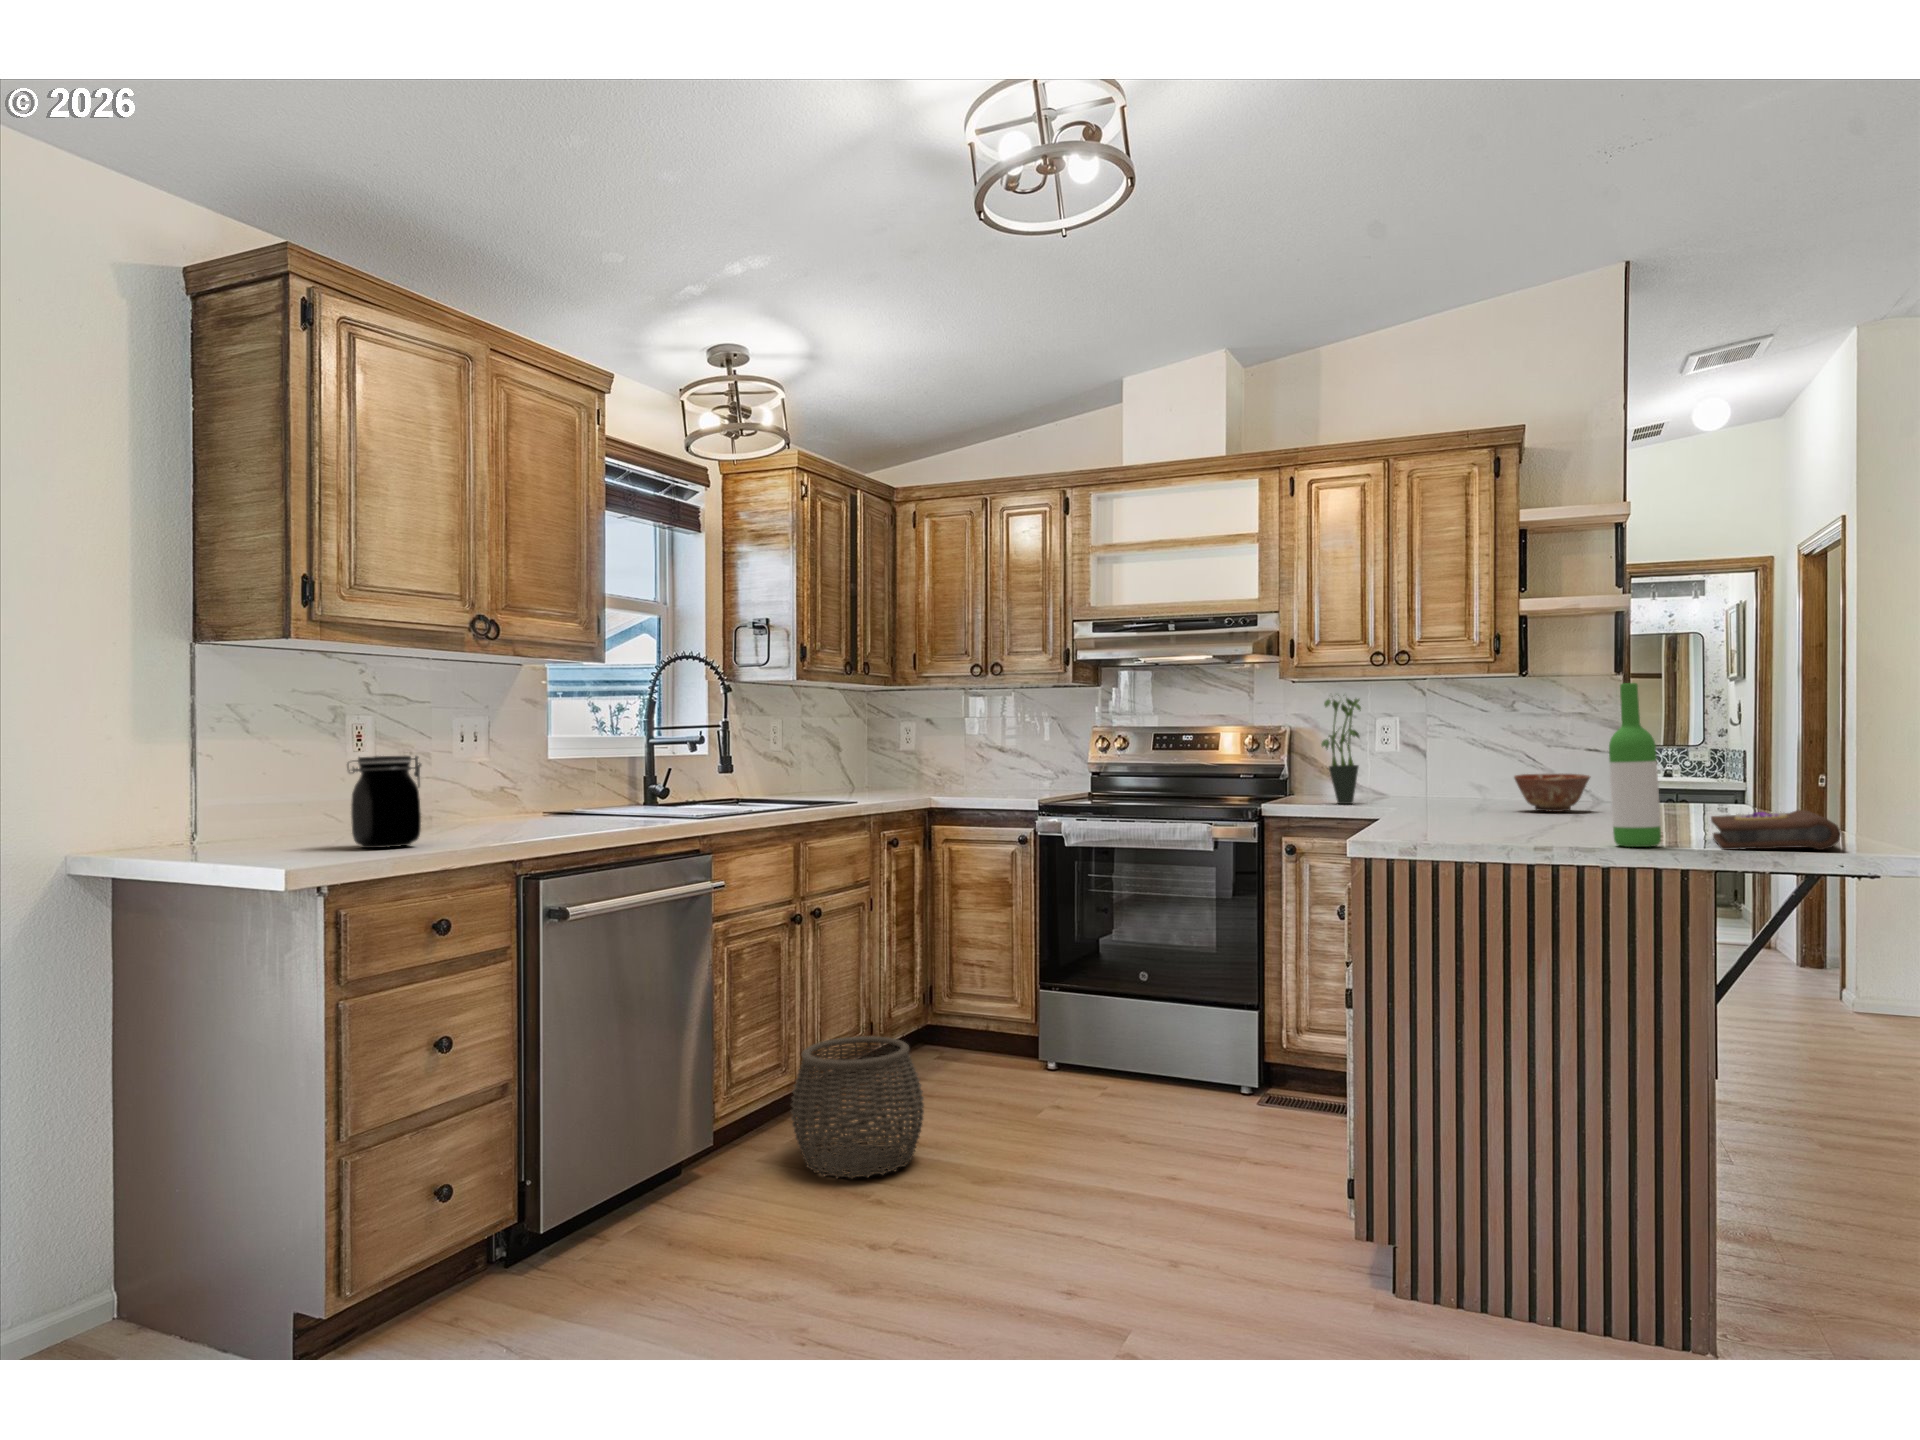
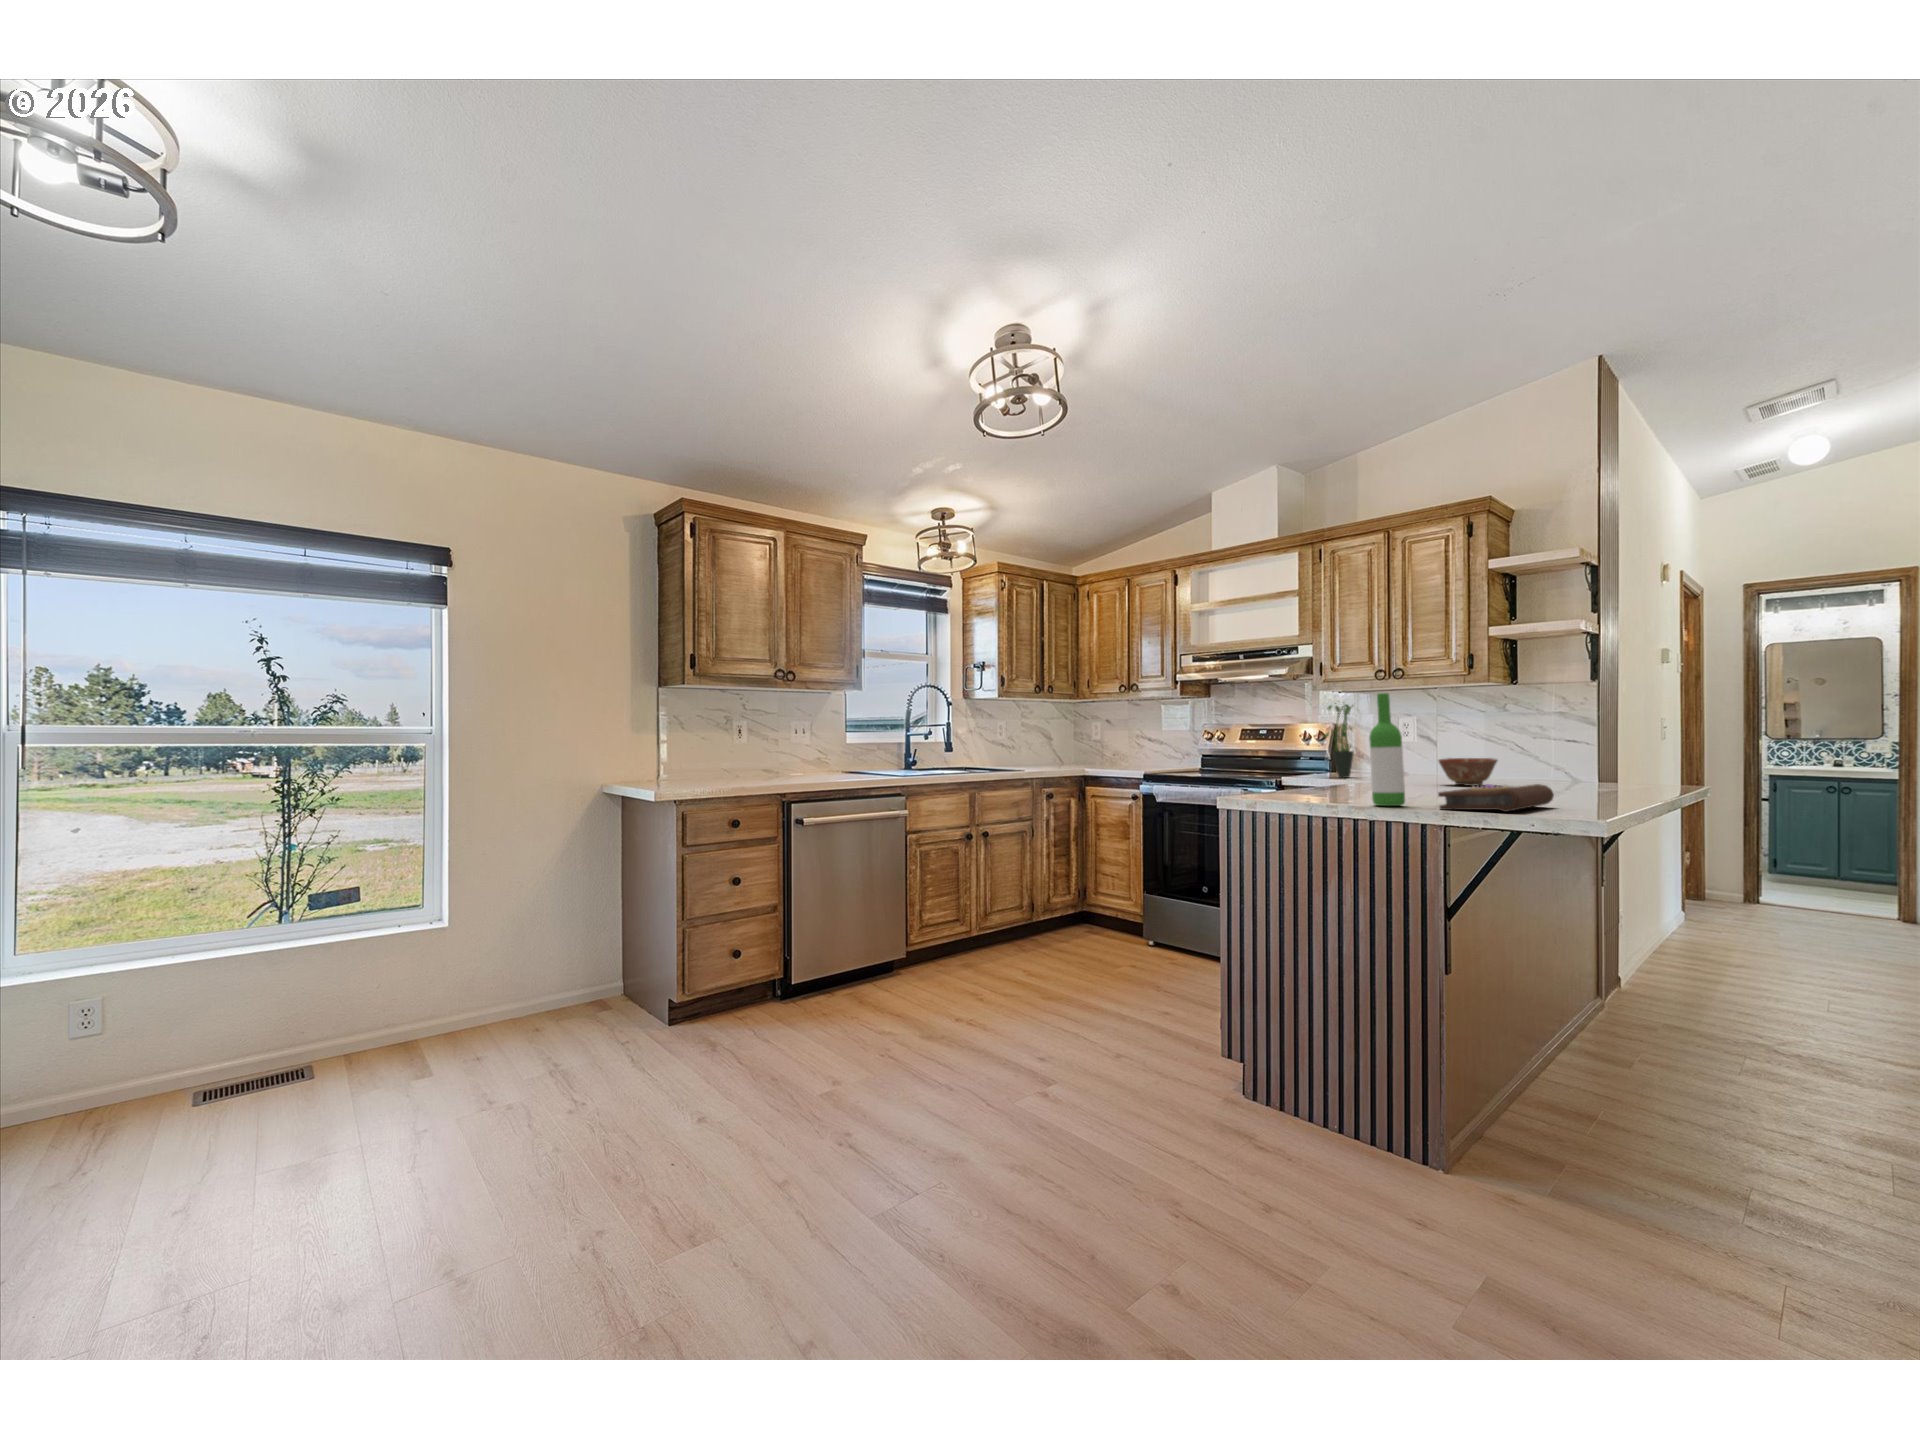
jar: present [347,756,421,848] -> none [700,739,735,784]
woven basket: present [791,1036,924,1178] -> none [950,906,1028,987]

